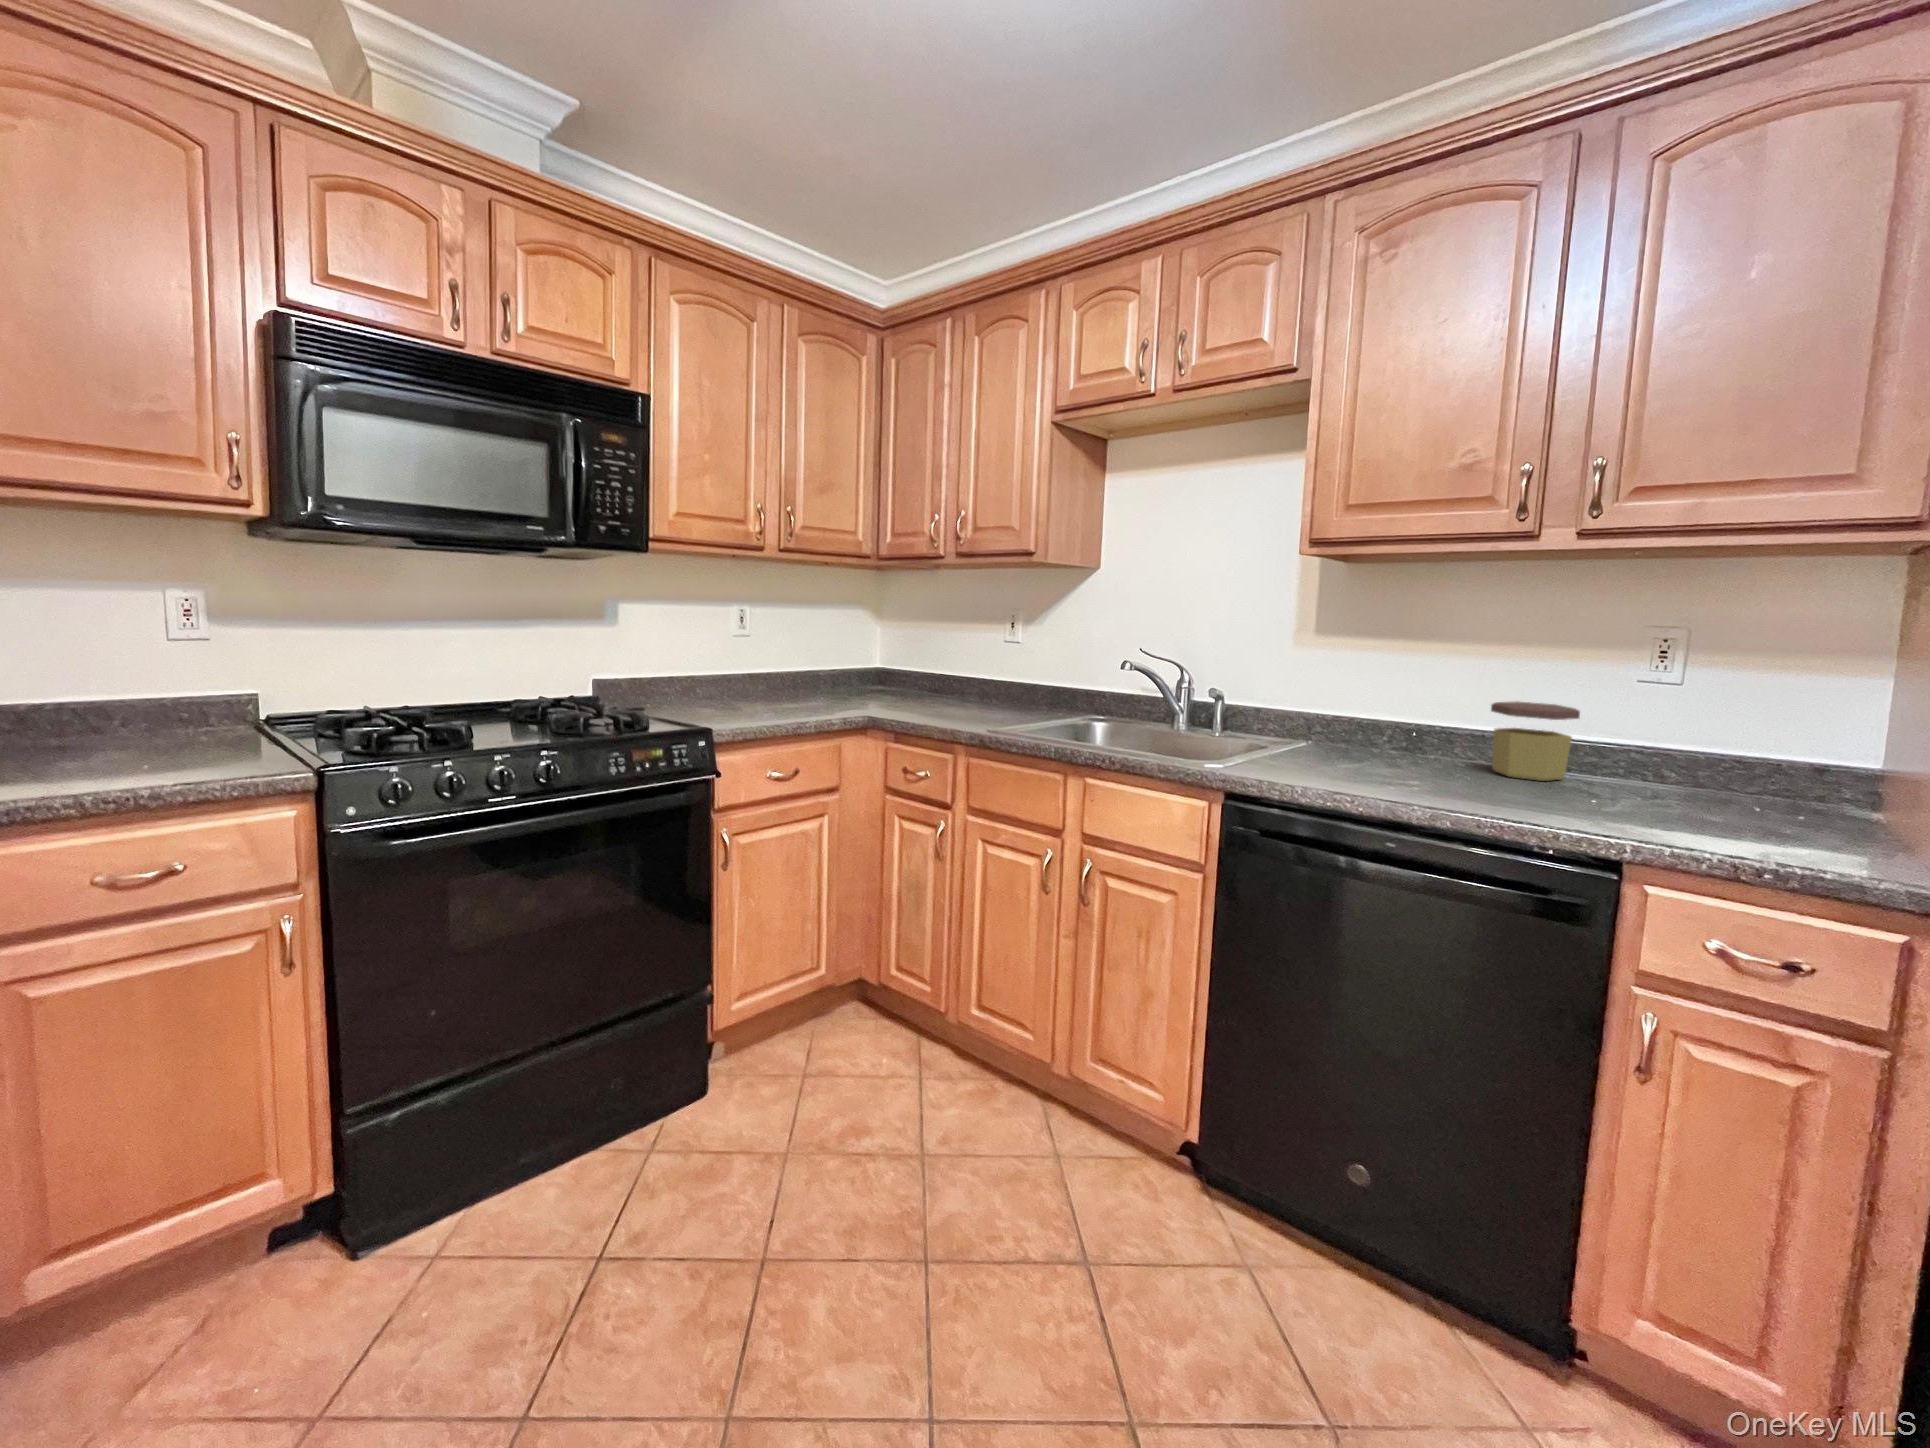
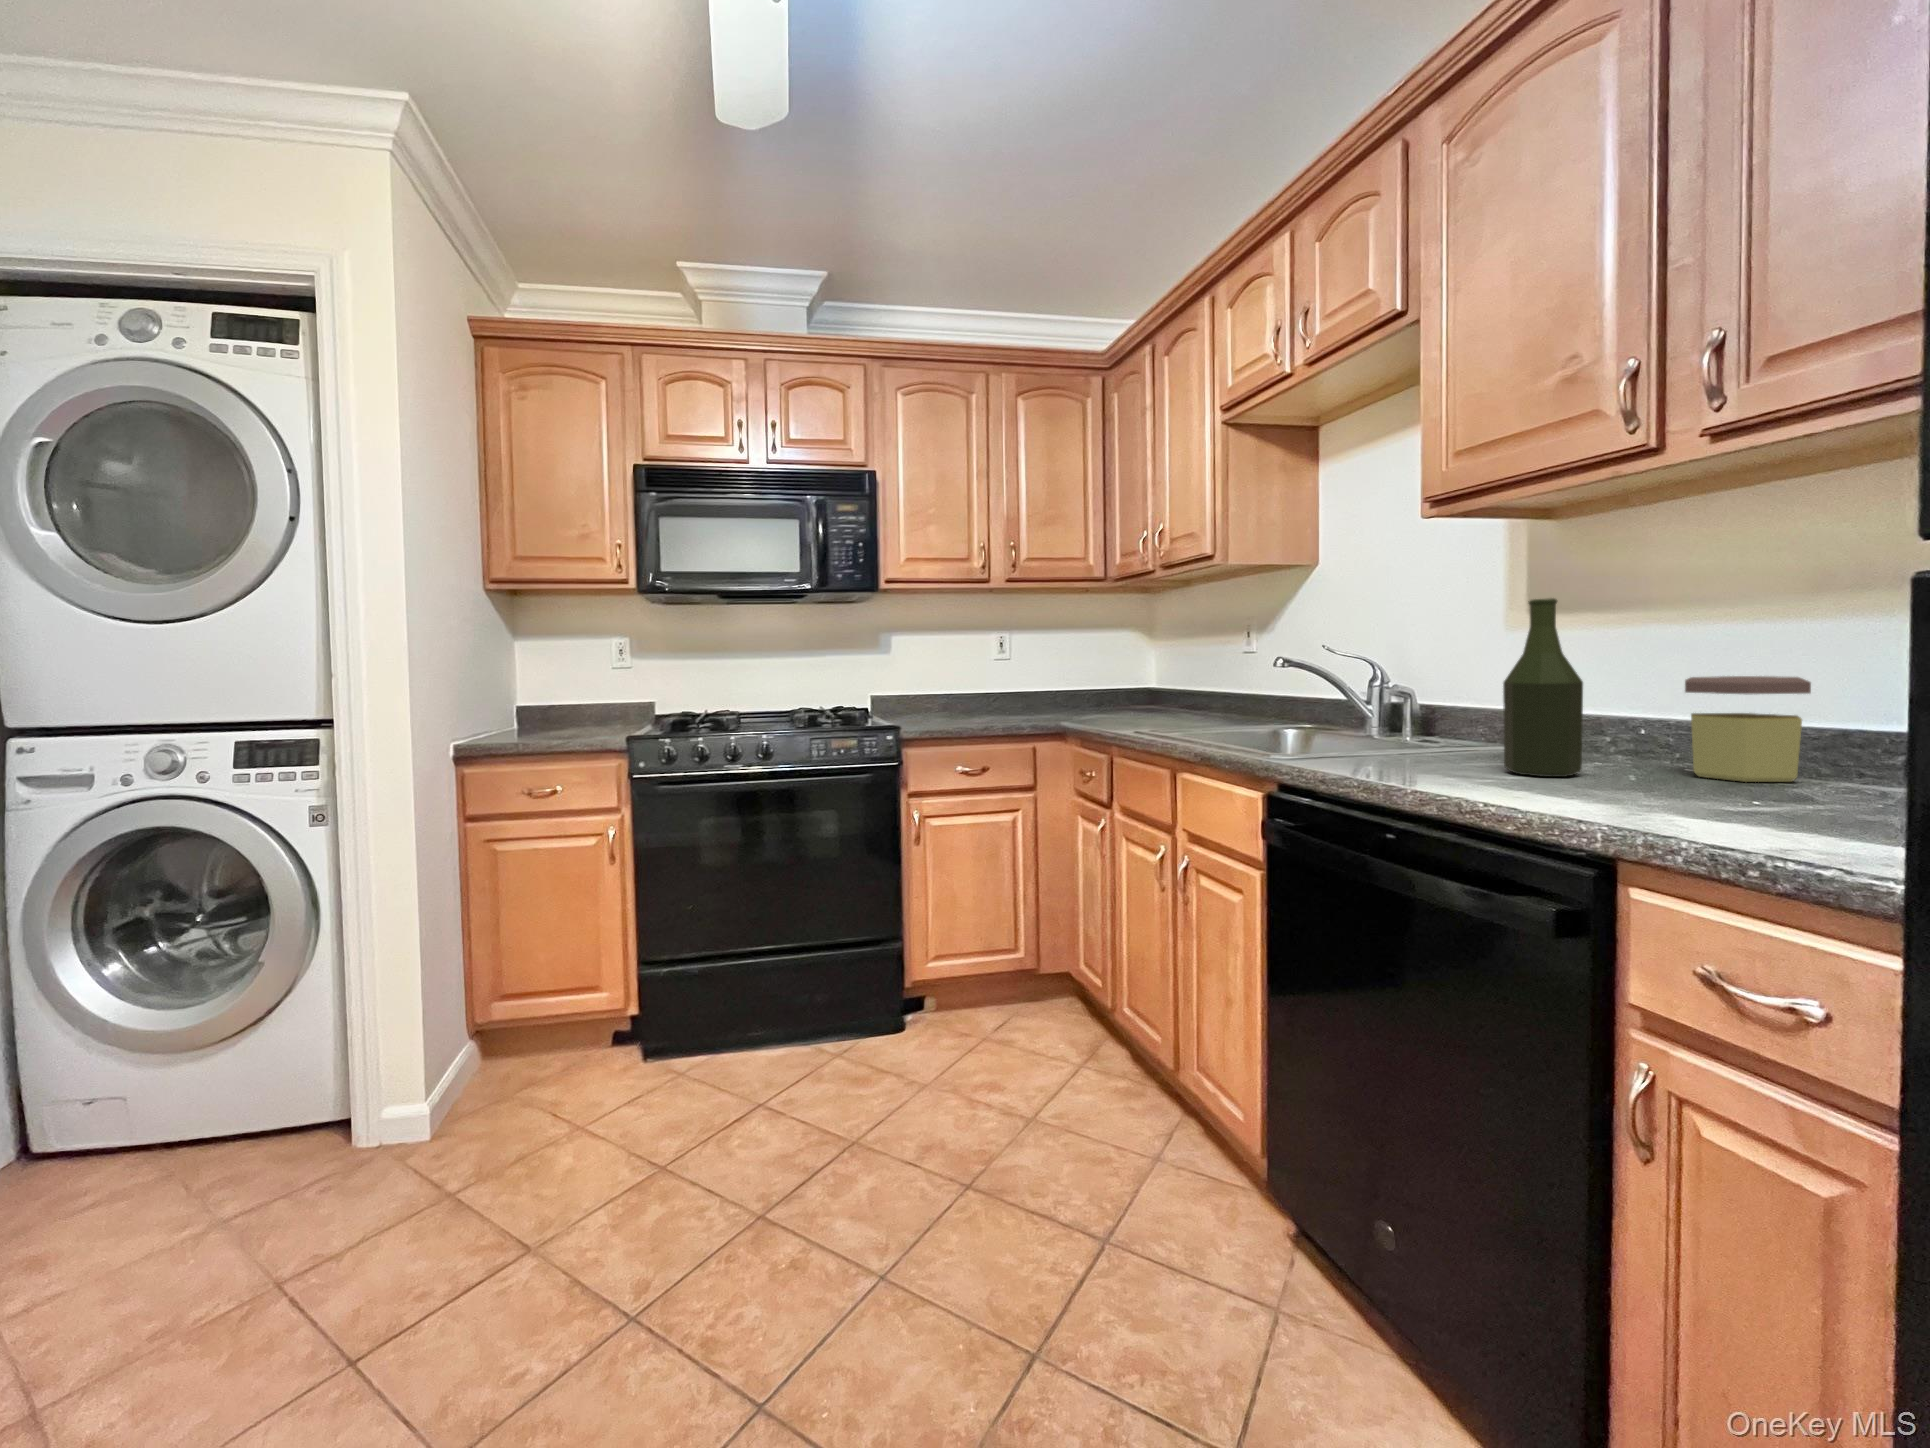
bottle: none [1405,641,1467,784] -> present [1503,598,1583,777]

